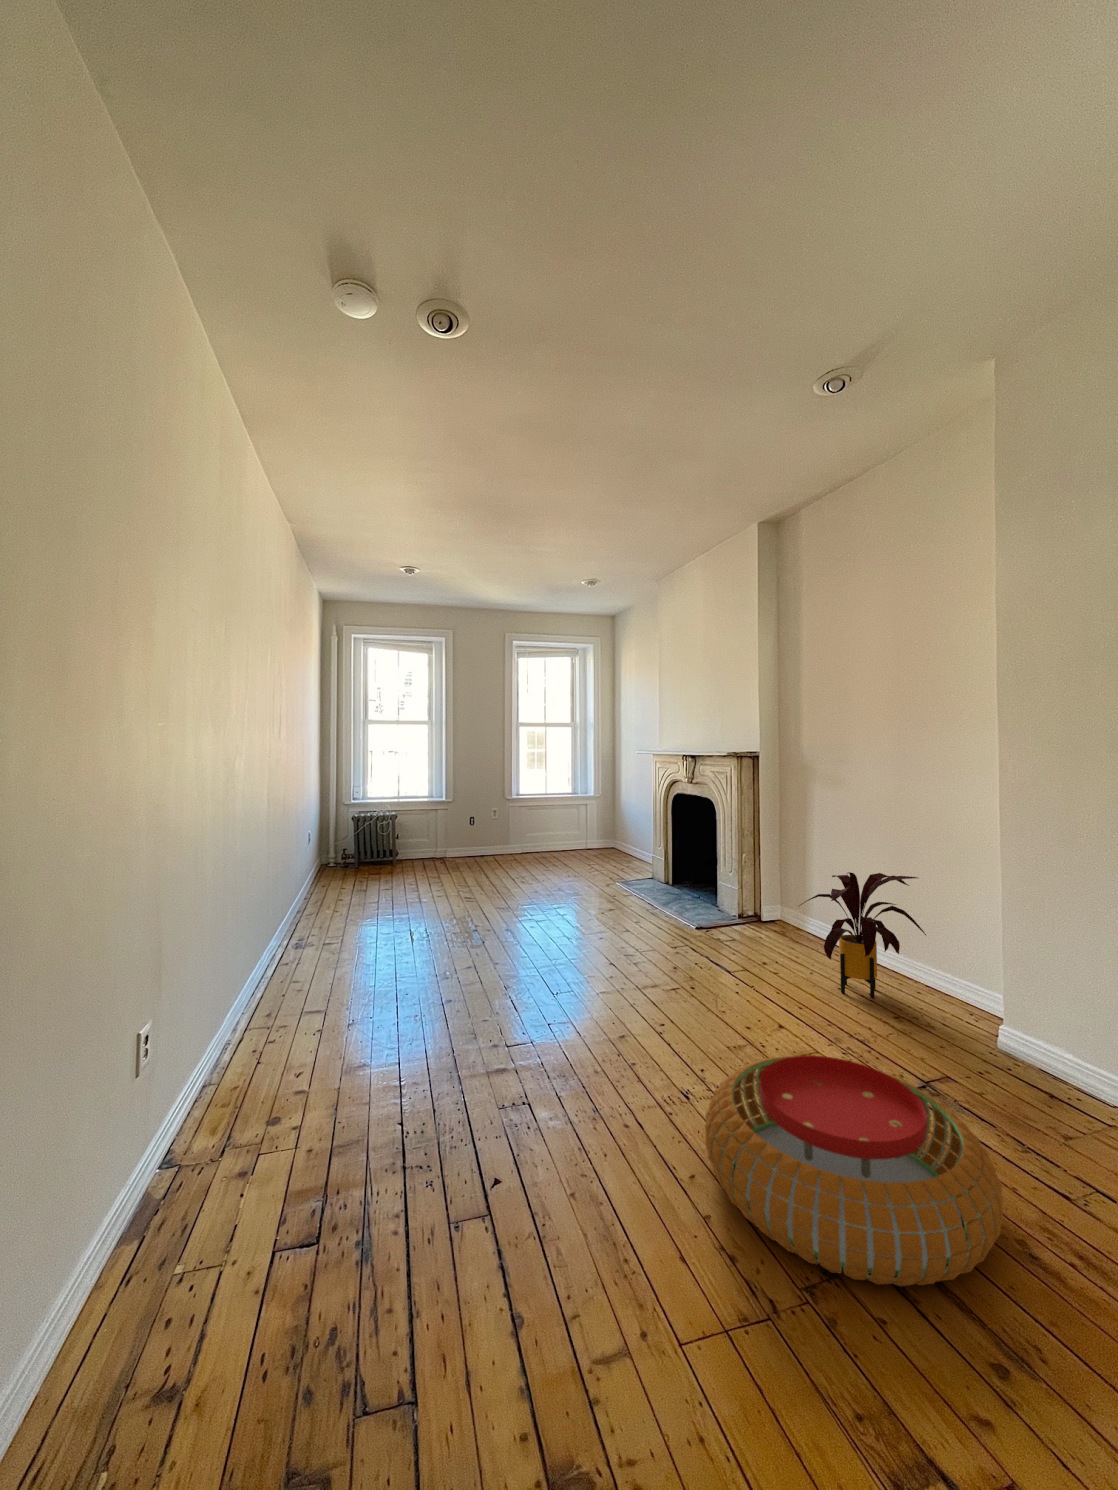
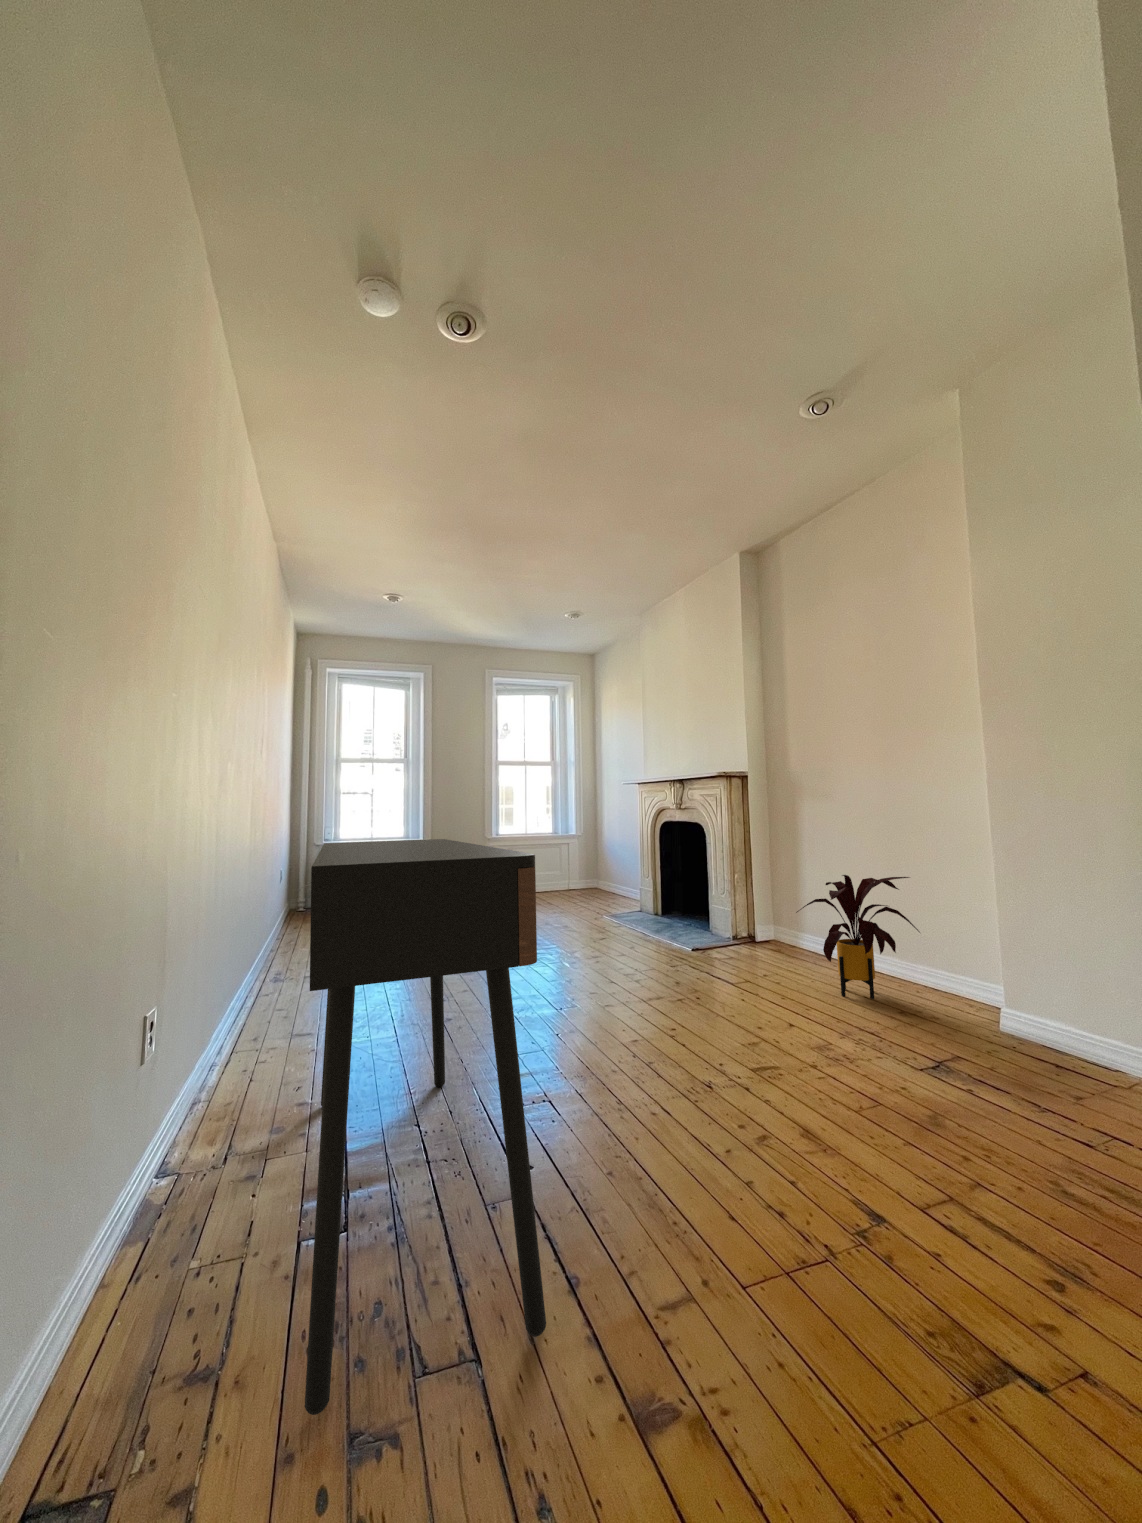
console table: none [248,846,483,1449] -> present [305,839,546,1415]
pouf: present [705,1055,1003,1286] -> none [737,1027,1037,1225]

